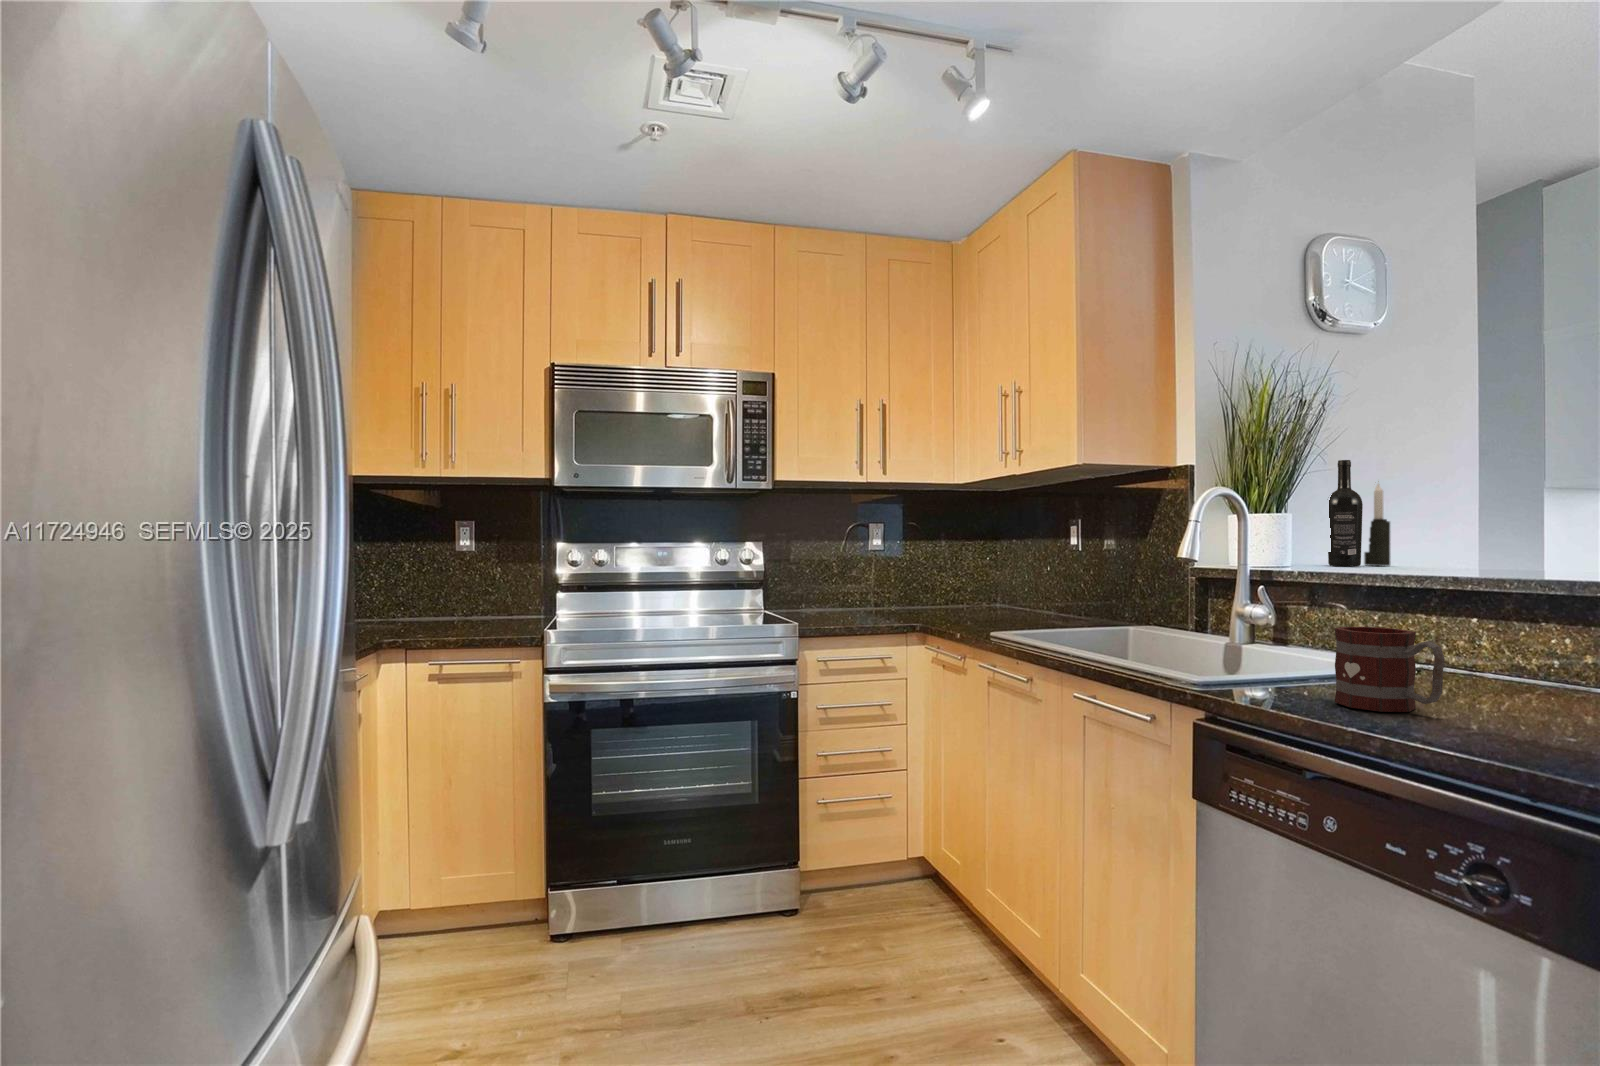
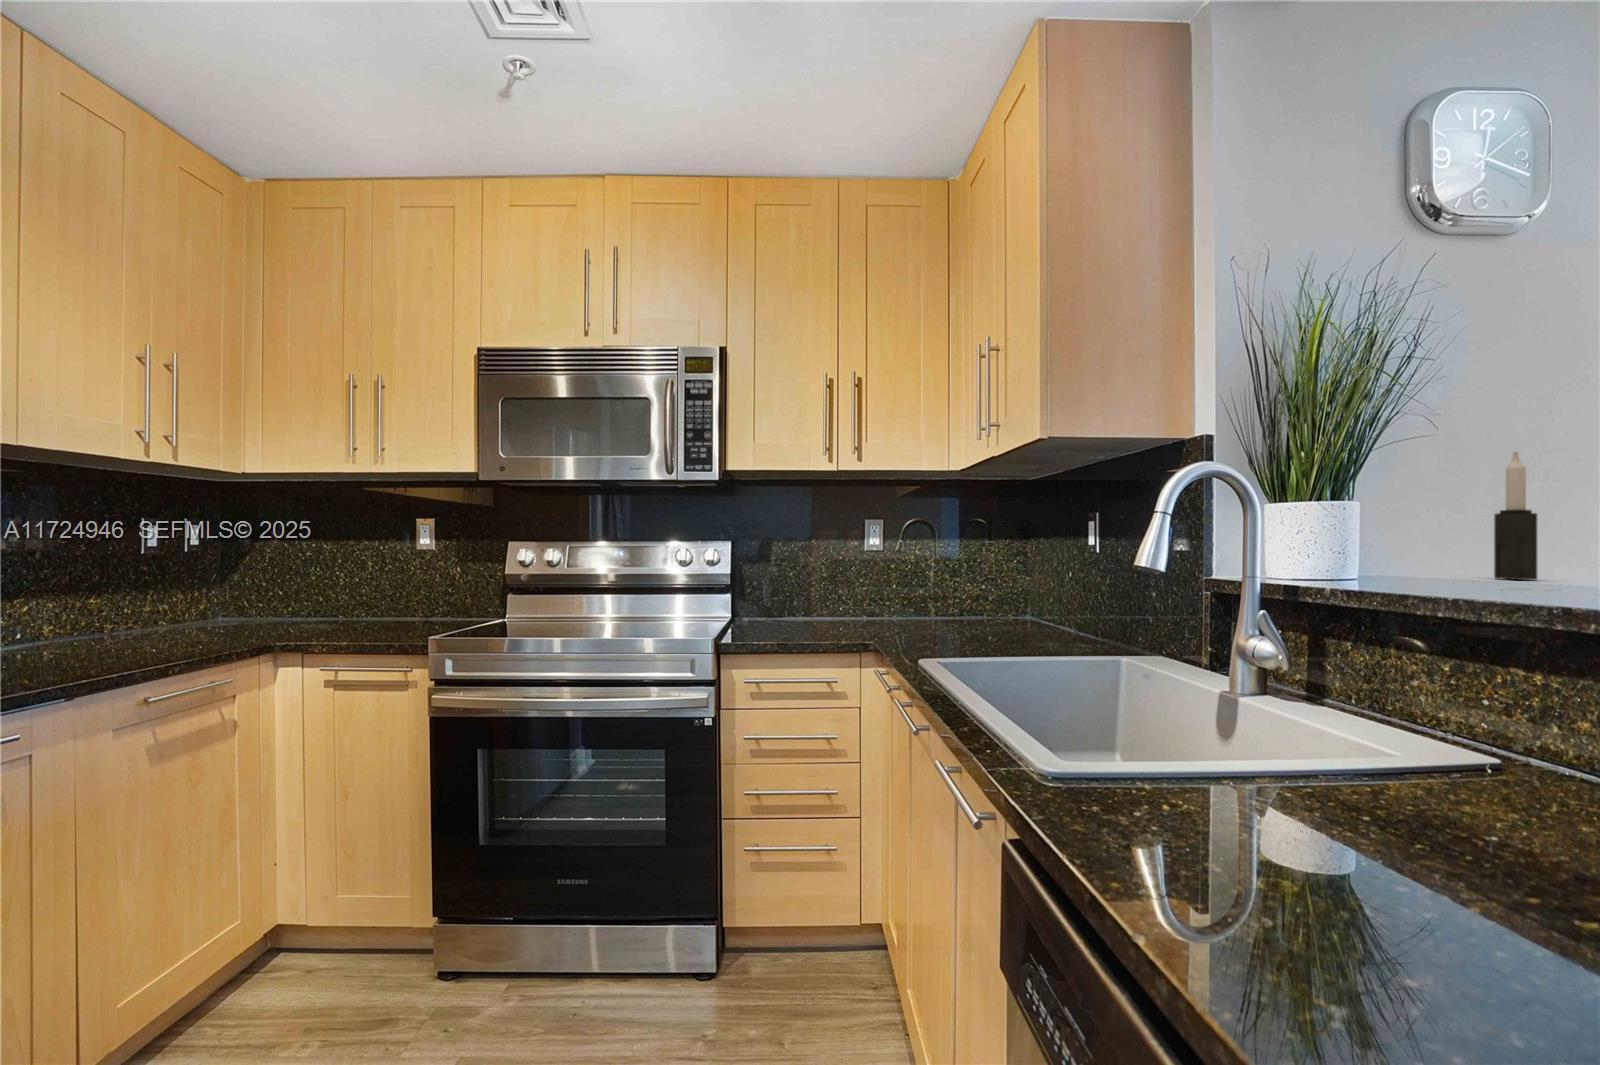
wine bottle: present [1328,460,1363,566] -> none [1428,422,1485,580]
mug: present [1335,627,1445,712] -> none [1244,697,1434,882]

